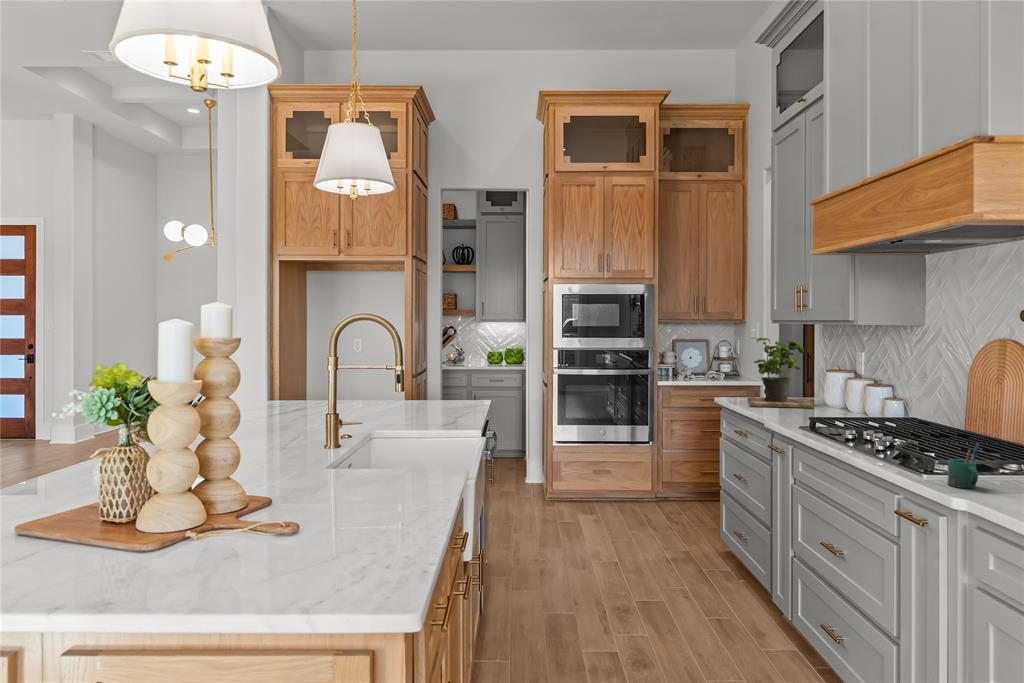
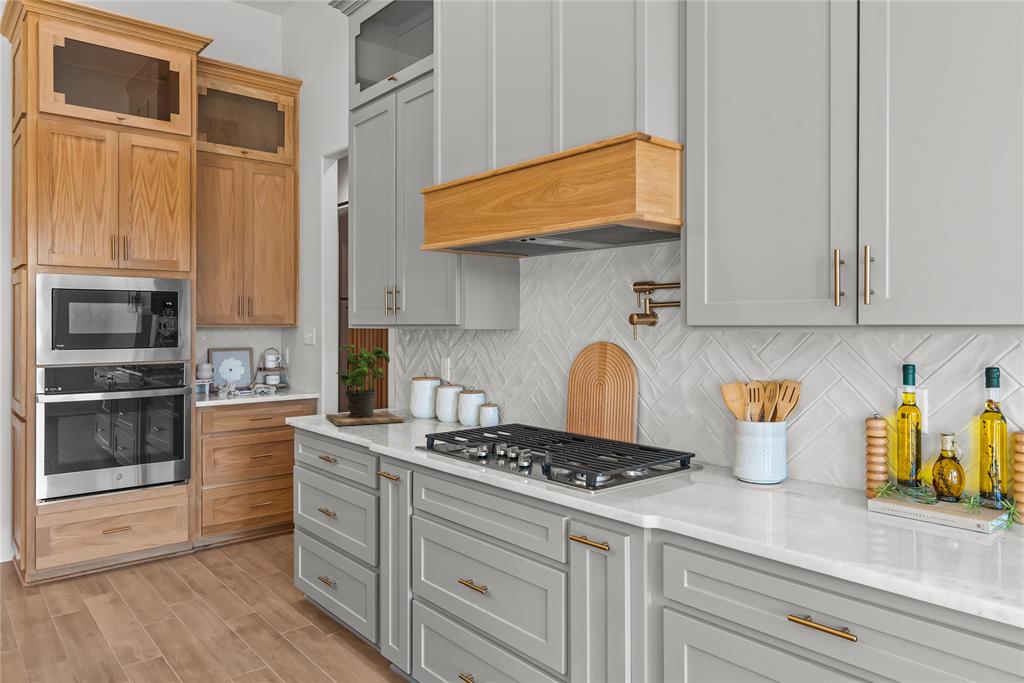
mug: present [948,443,979,488] -> none [626,456,659,506]

